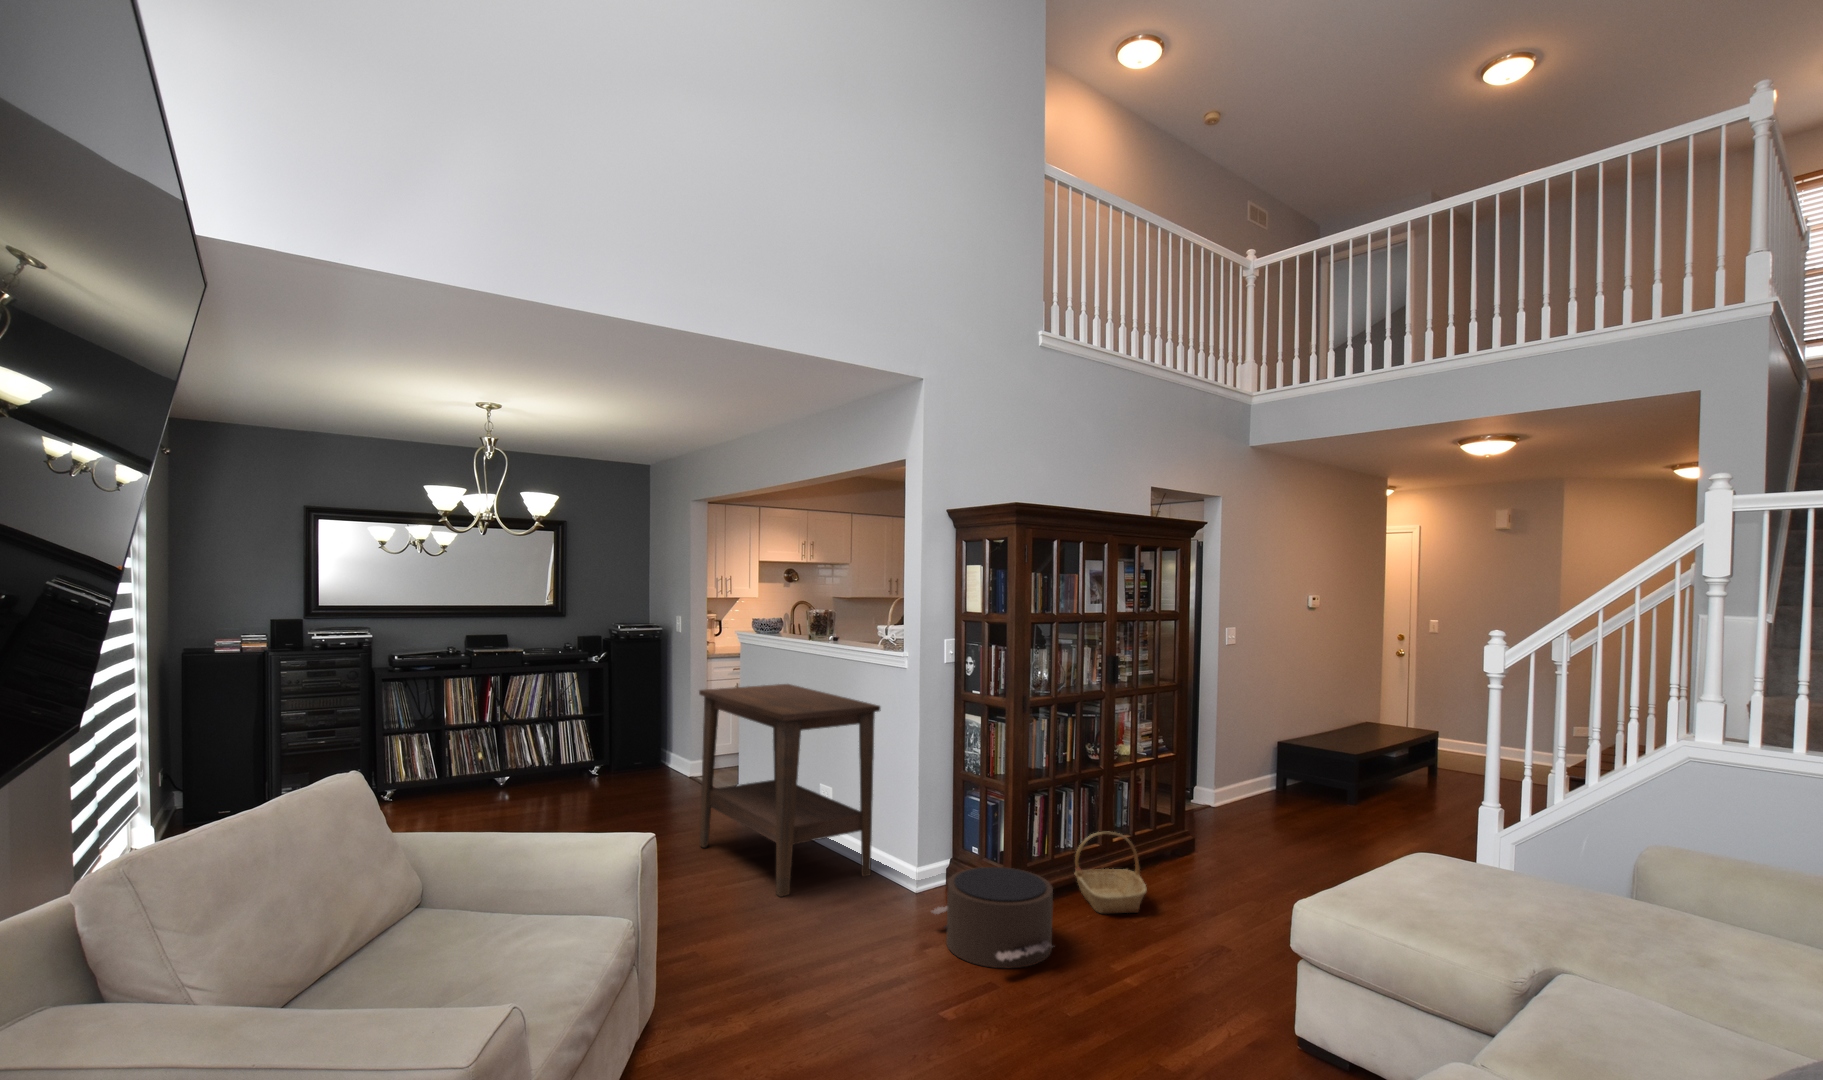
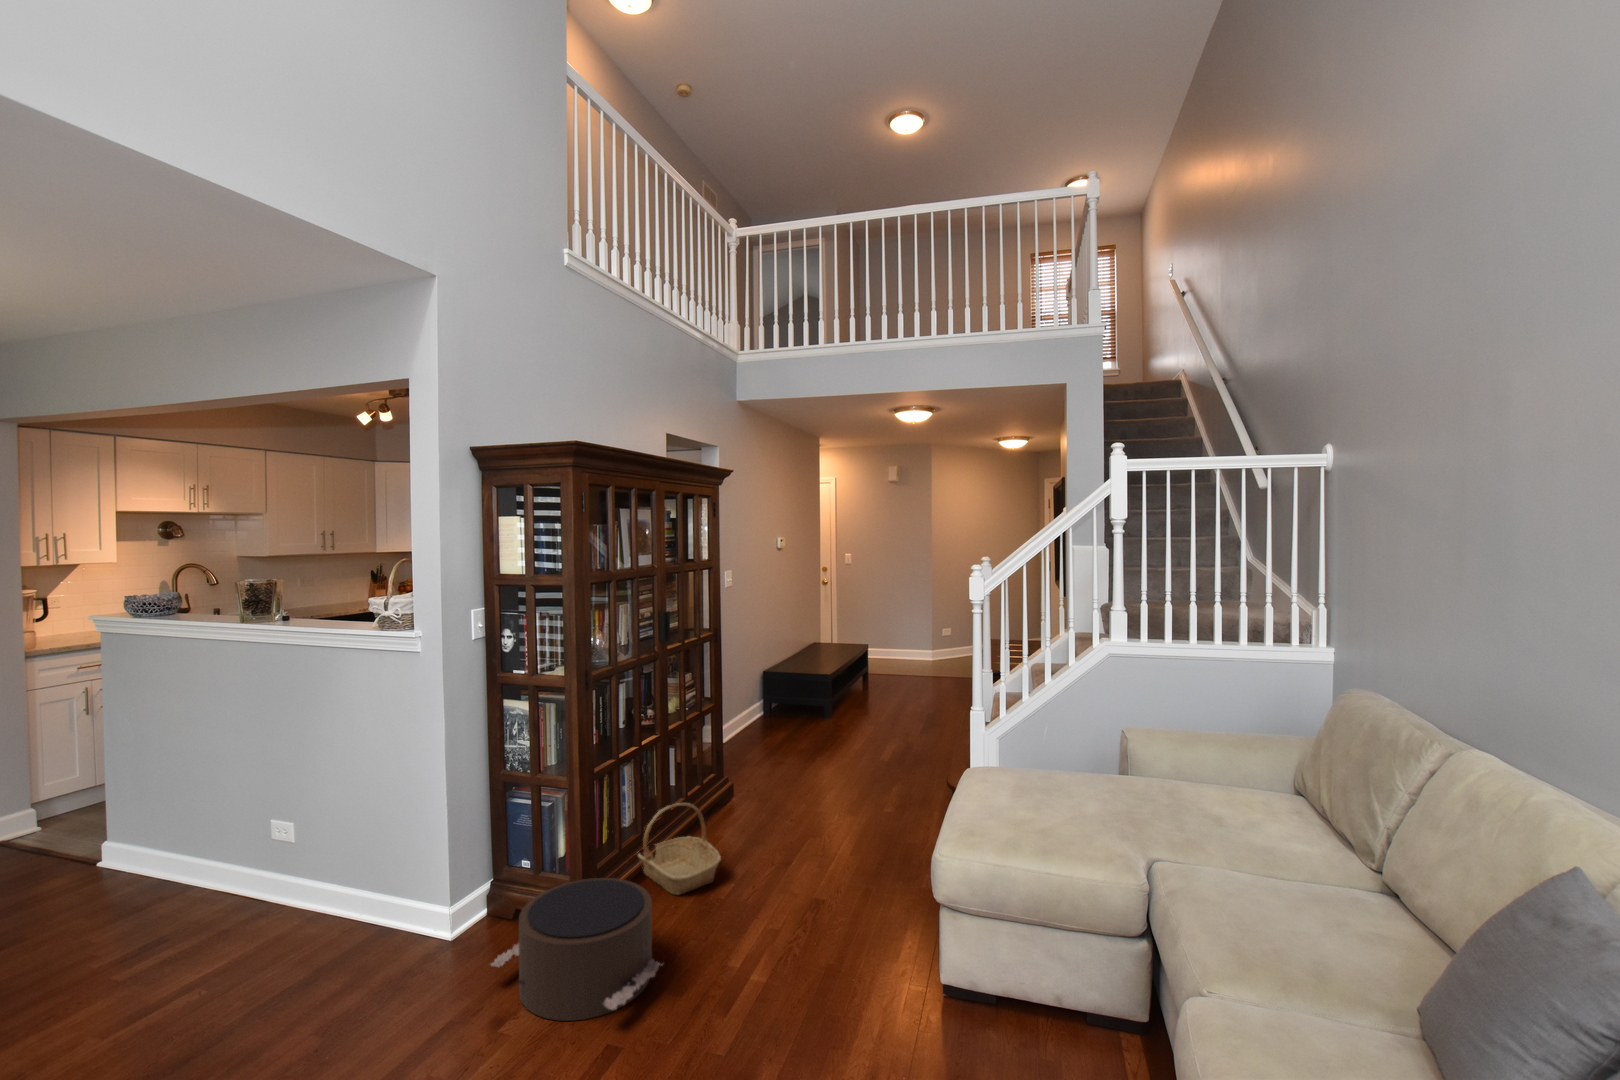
side table: present [699,684,881,897] -> none [31,689,379,1012]

